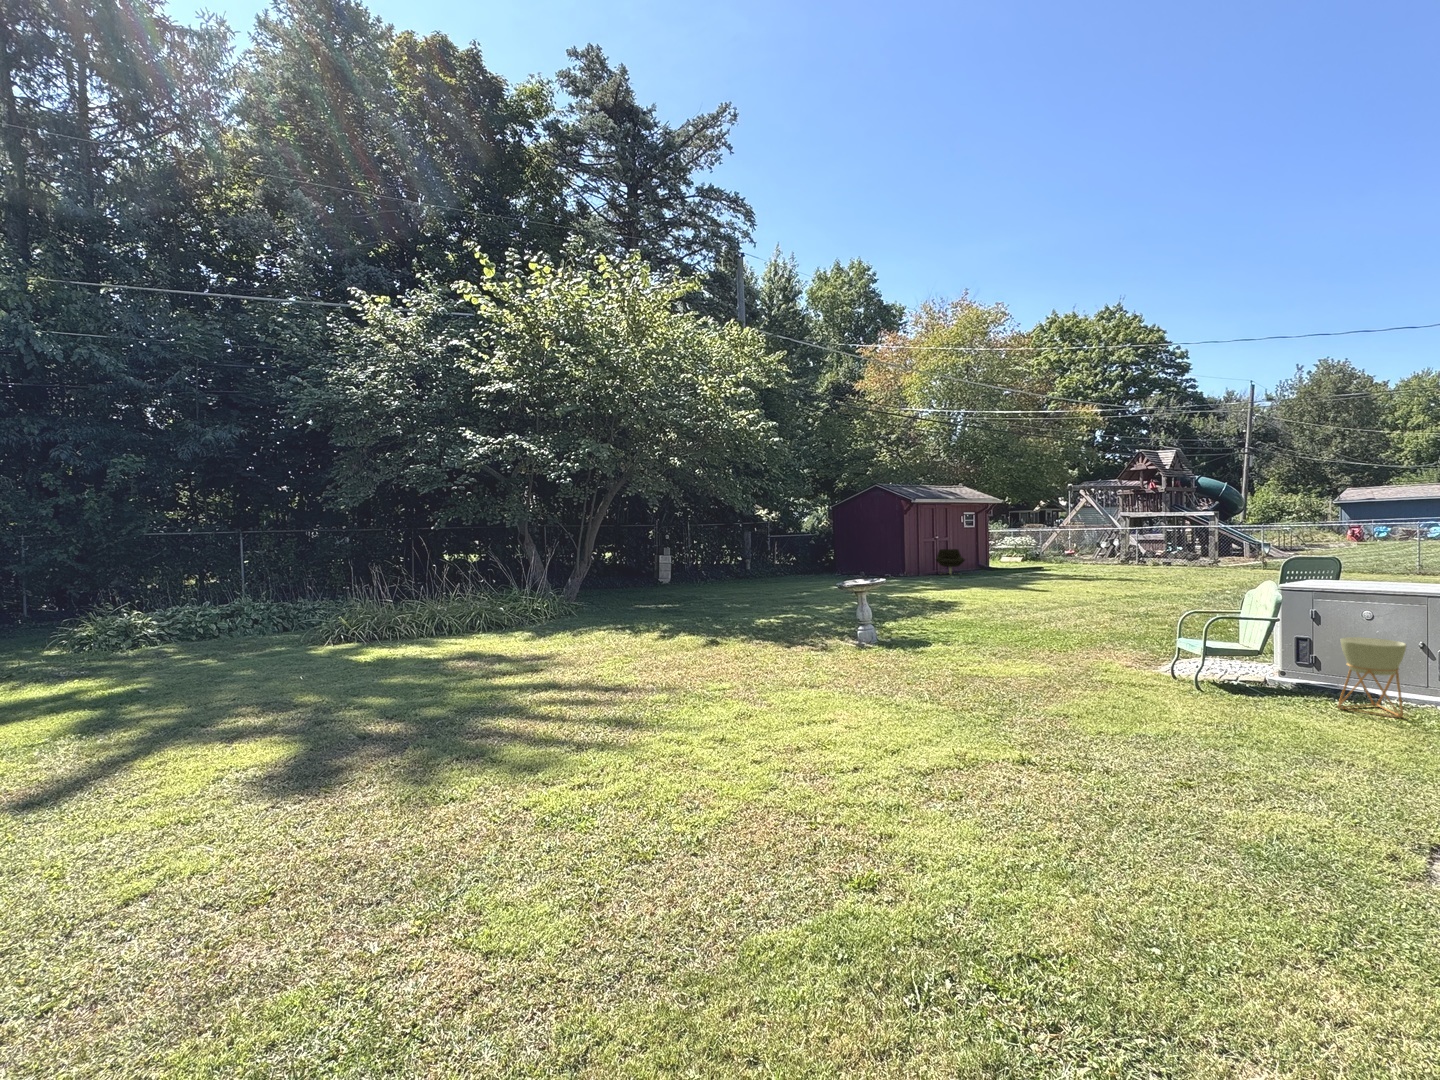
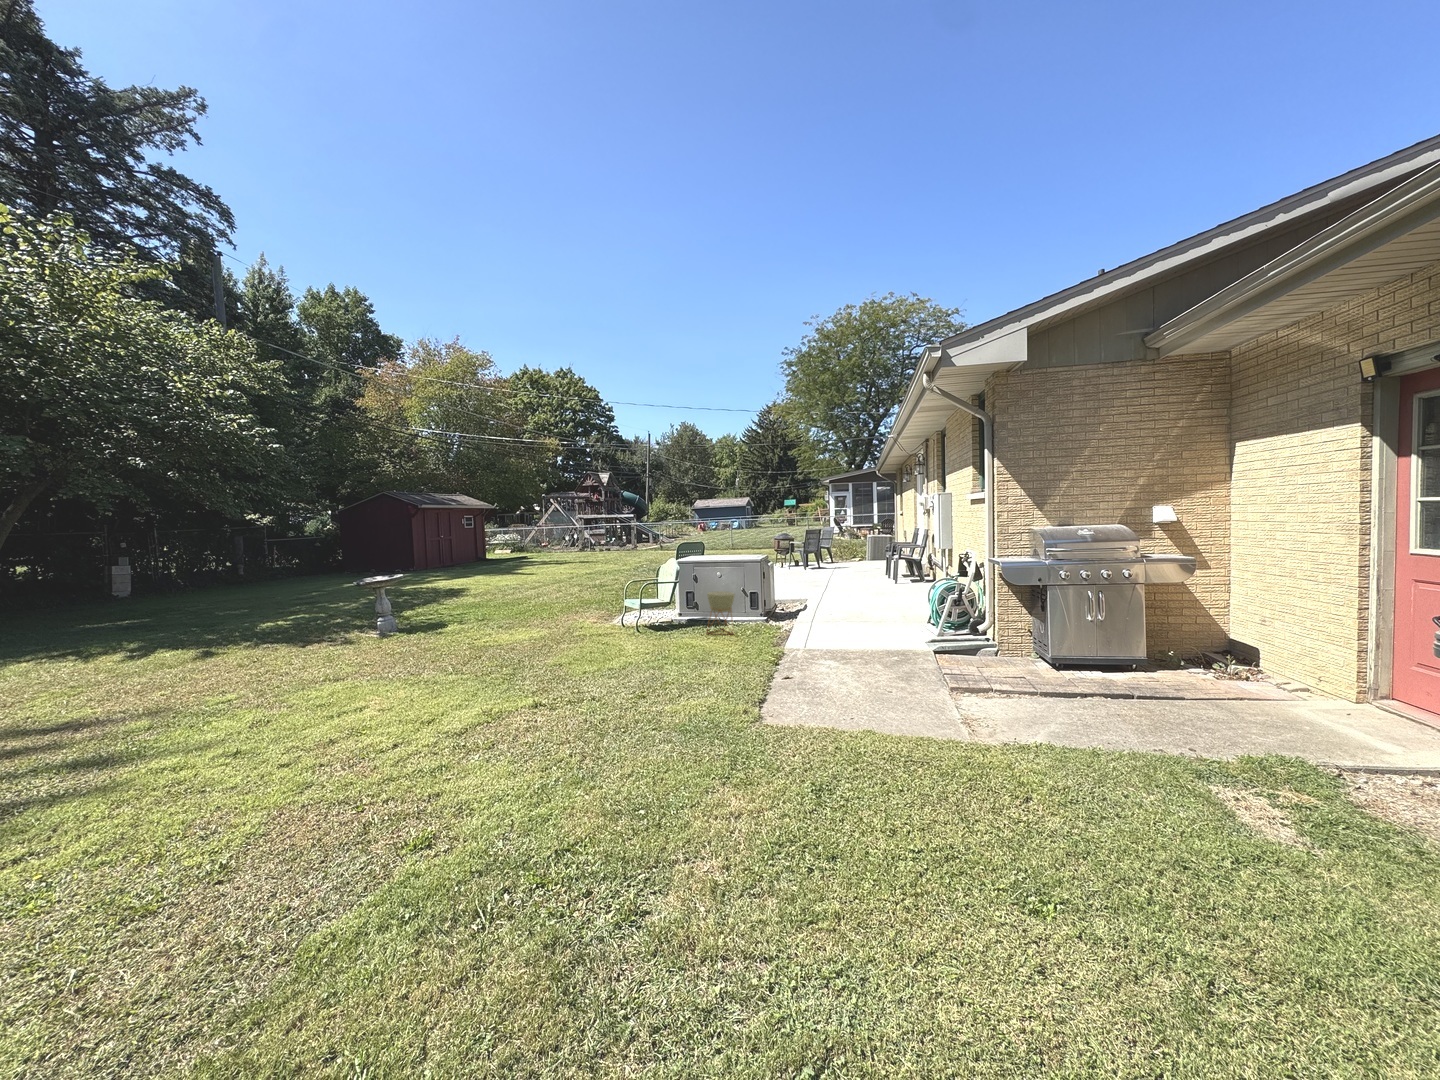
lounge chair: present [936,549,965,574] -> none [441,543,467,564]

